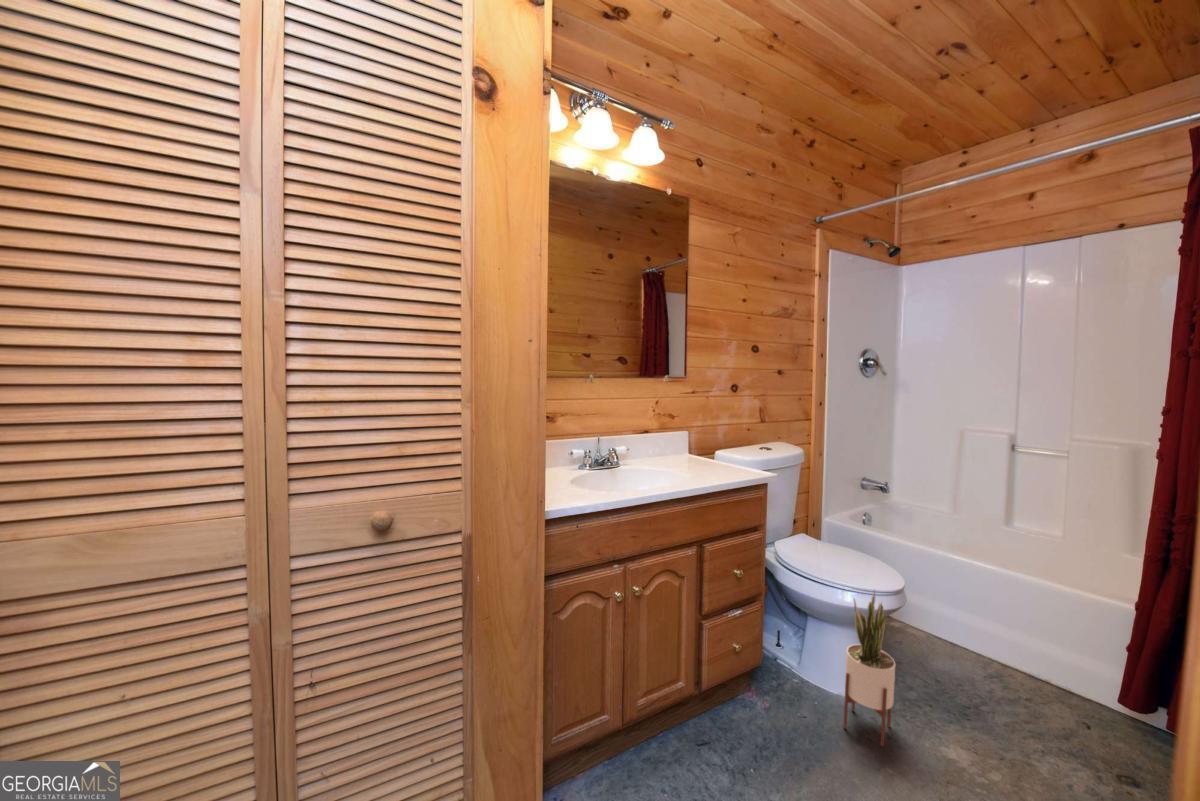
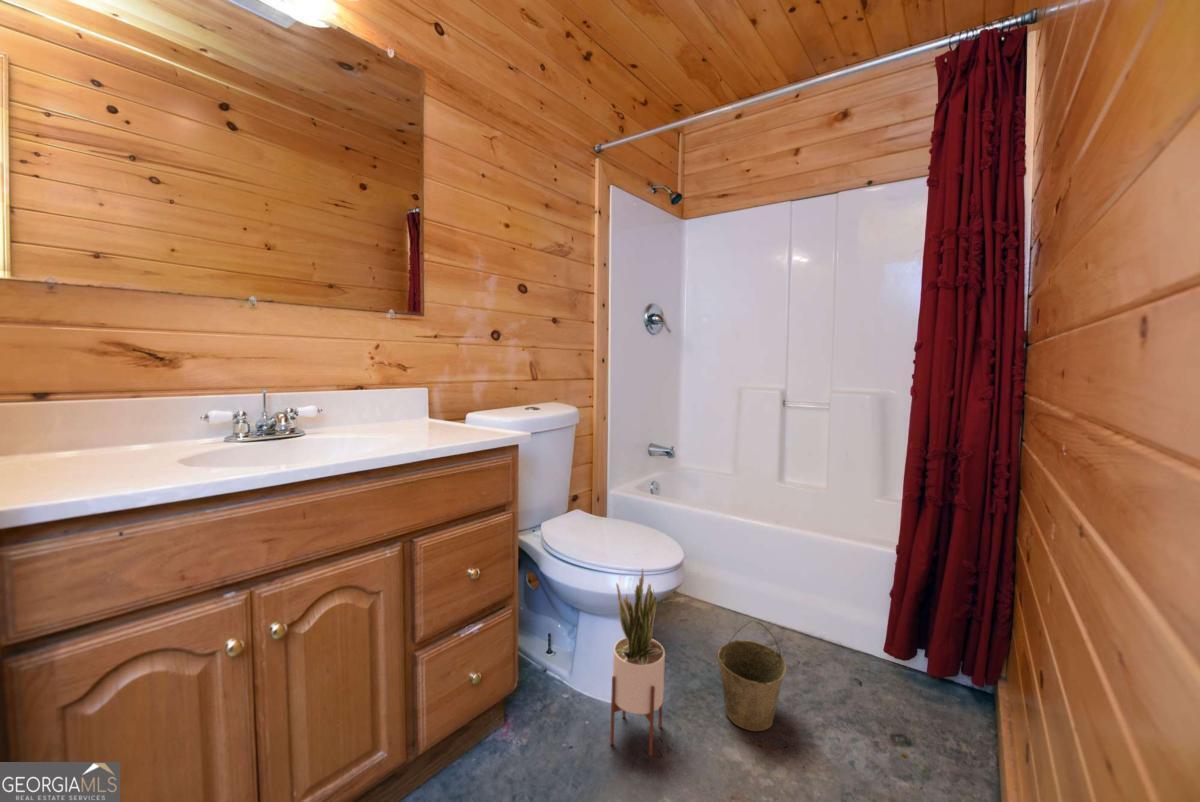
bucket: none [947,653,1024,755] -> present [718,622,786,731]

